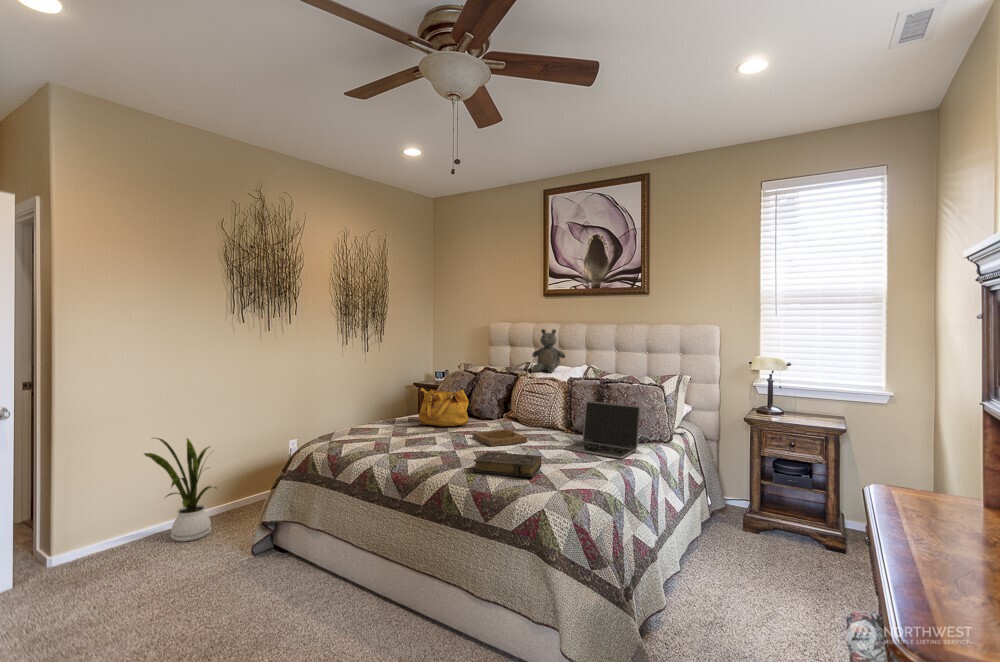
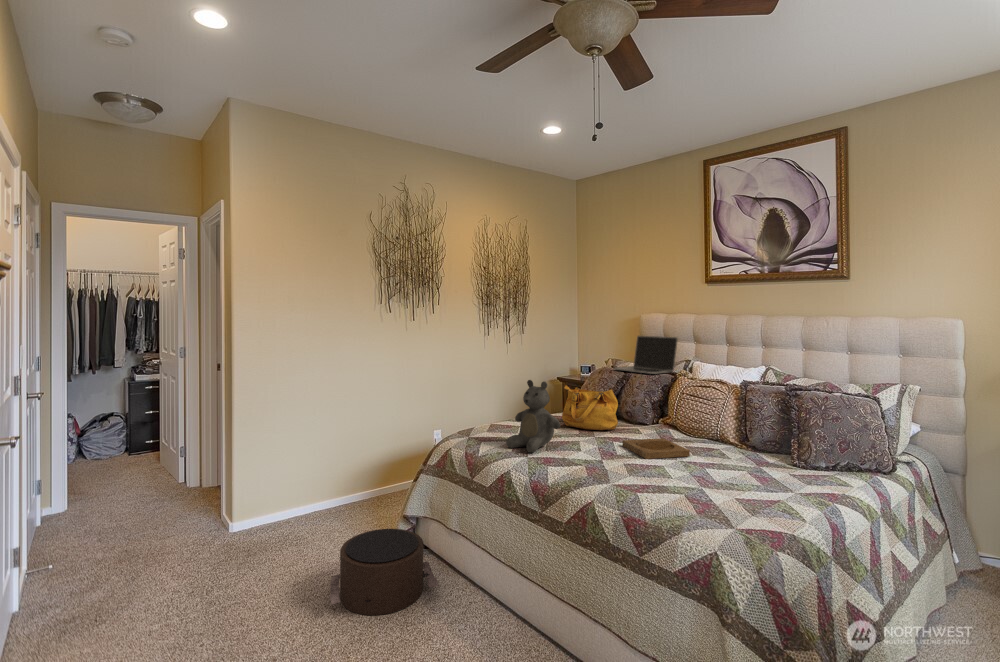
teddy bear: present [532,329,565,372] -> present [506,380,560,453]
laptop: present [565,401,640,459] -> present [614,336,678,374]
house plant: present [144,438,216,541] -> none [305,422,369,522]
book: present [473,452,542,477] -> none [624,467,711,506]
pouf: none [186,536,303,621] -> present [330,529,438,615]

